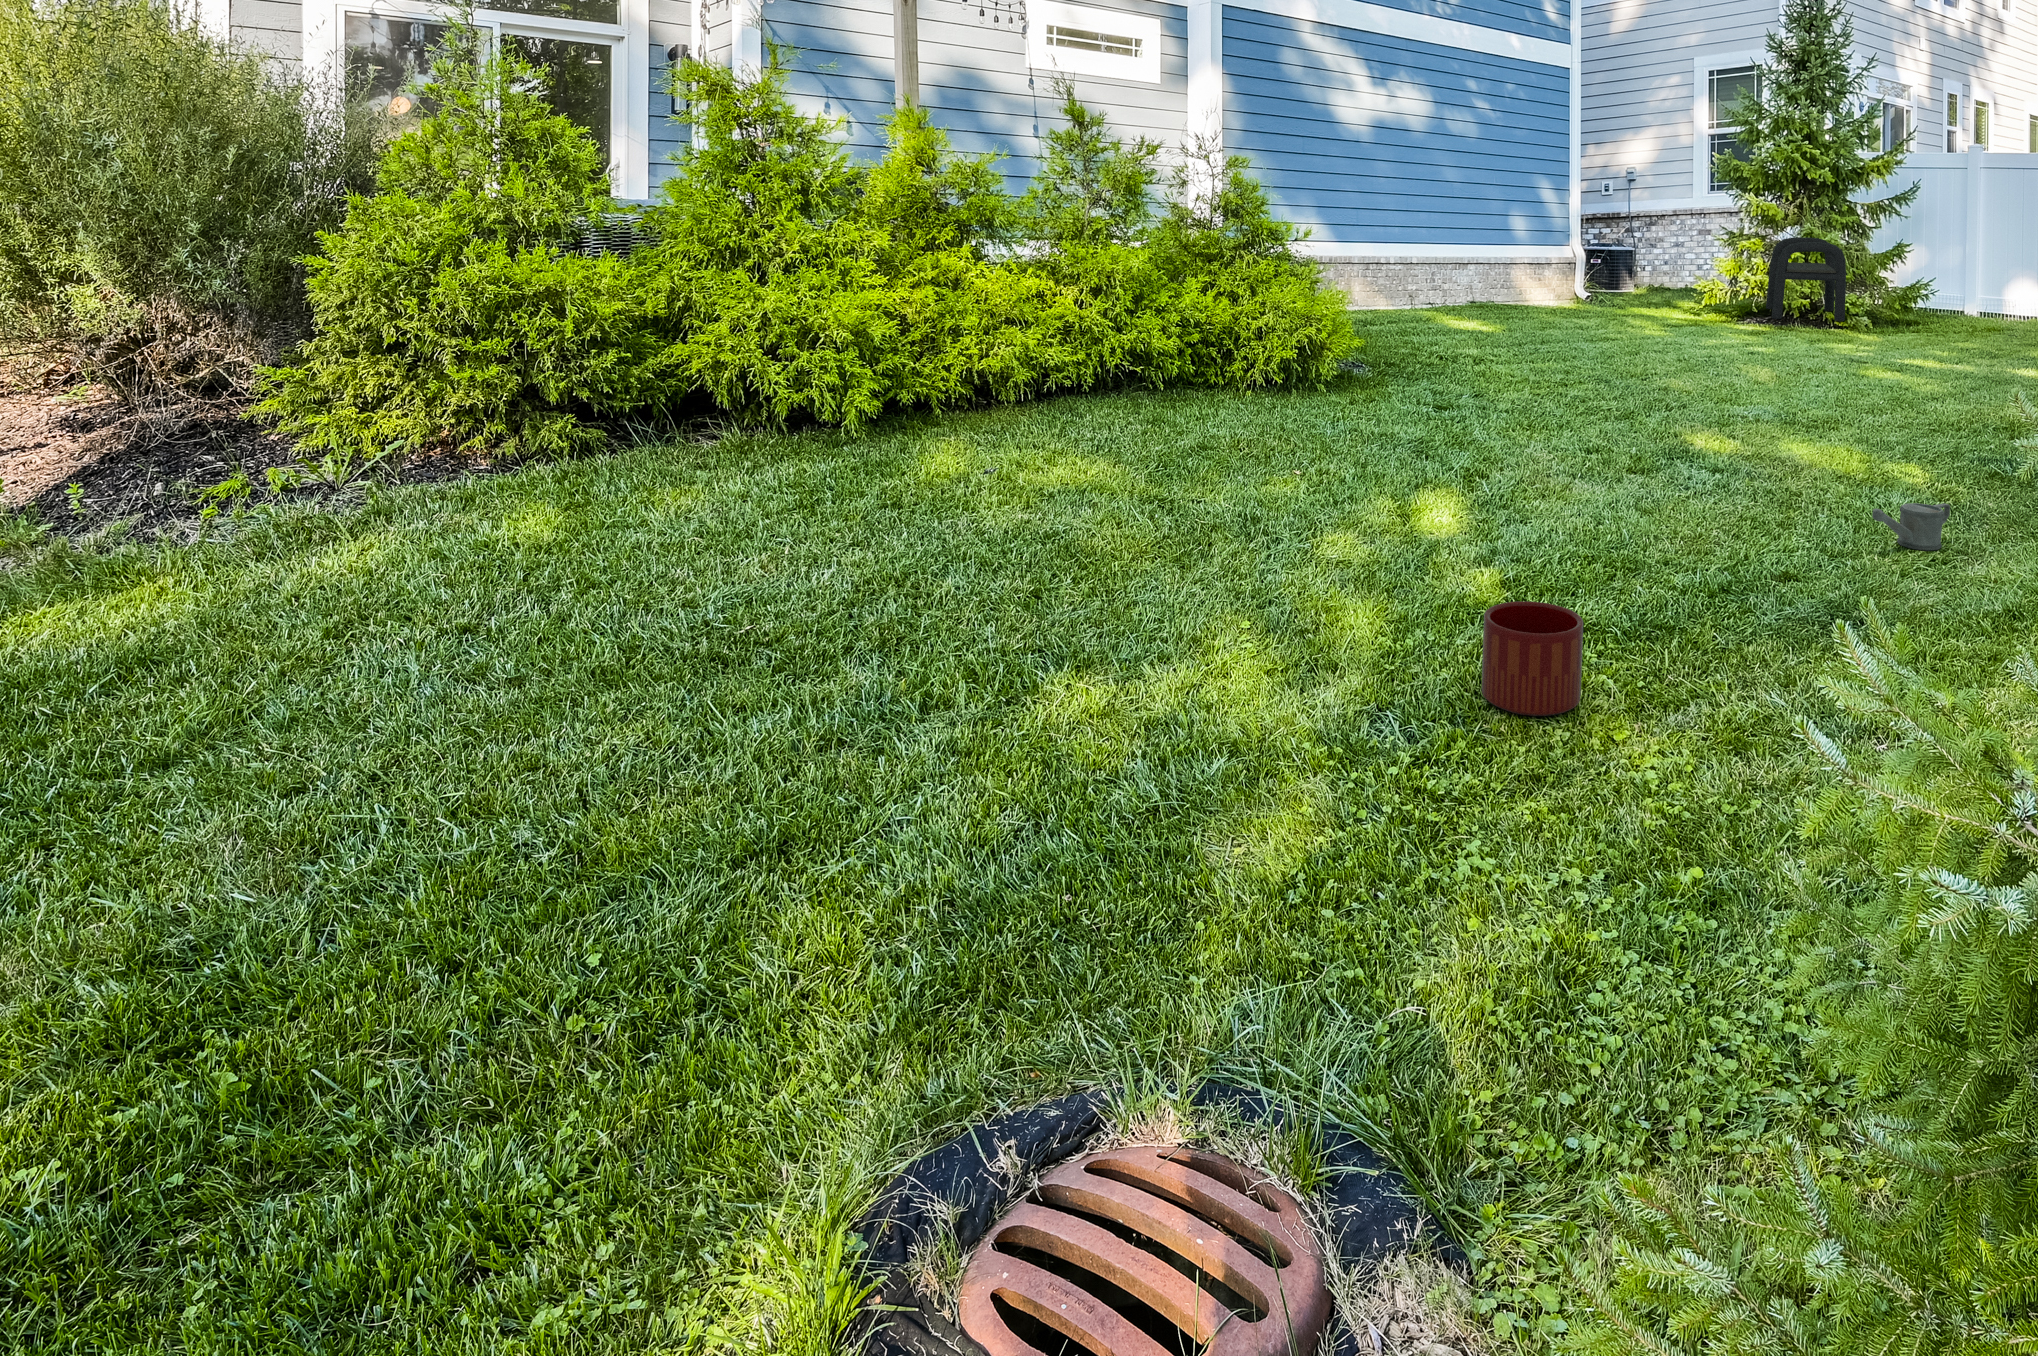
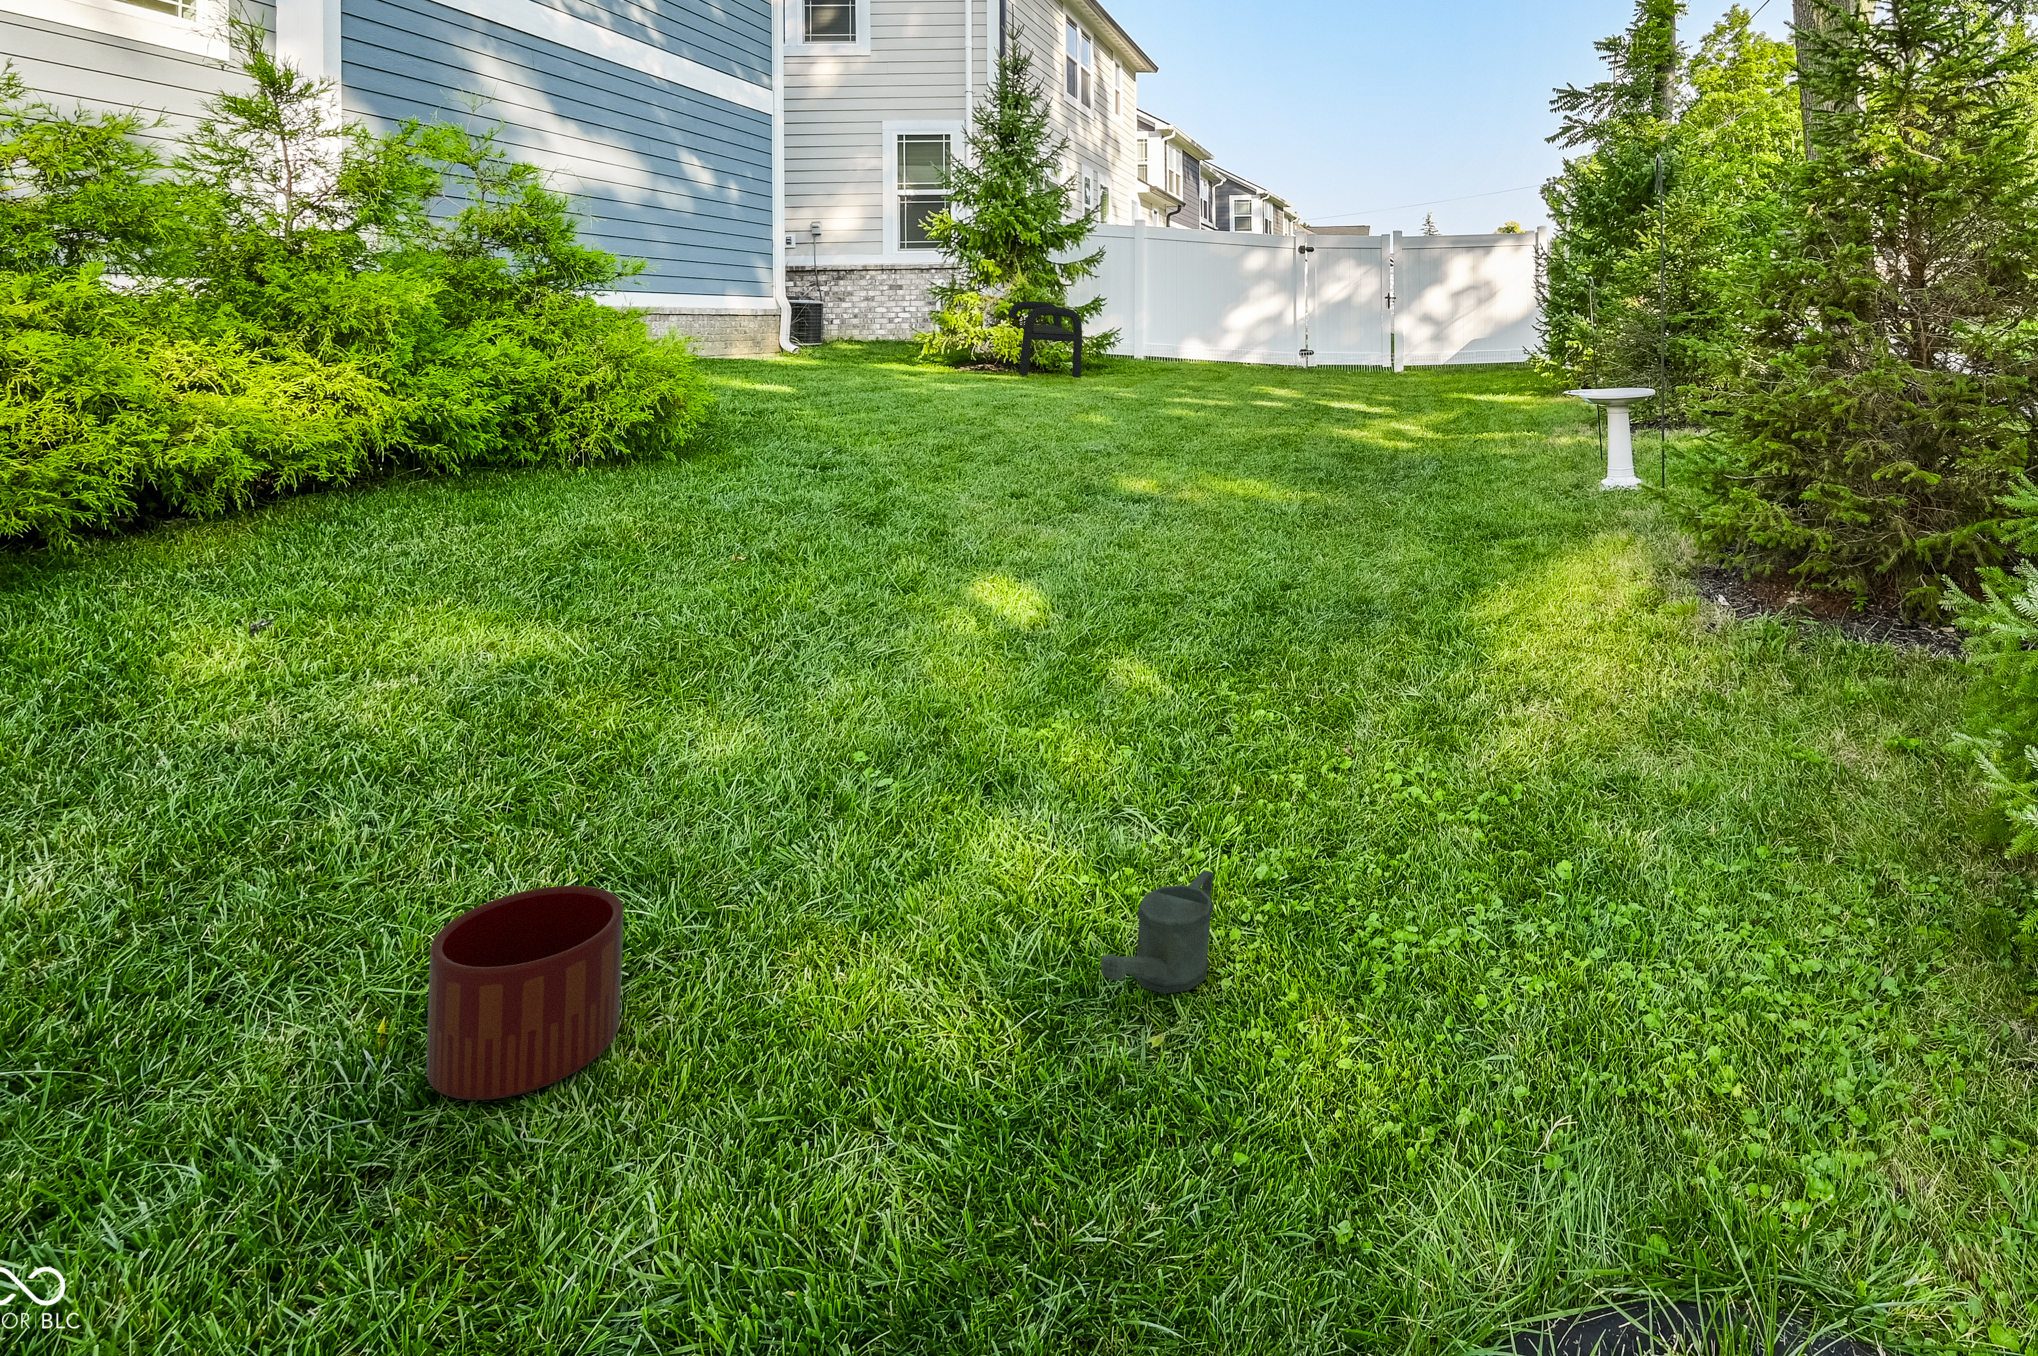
watering can: present [1872,503,1950,550] -> present [1101,870,1213,994]
planter: present [1482,601,1583,716] -> present [426,885,623,1100]

